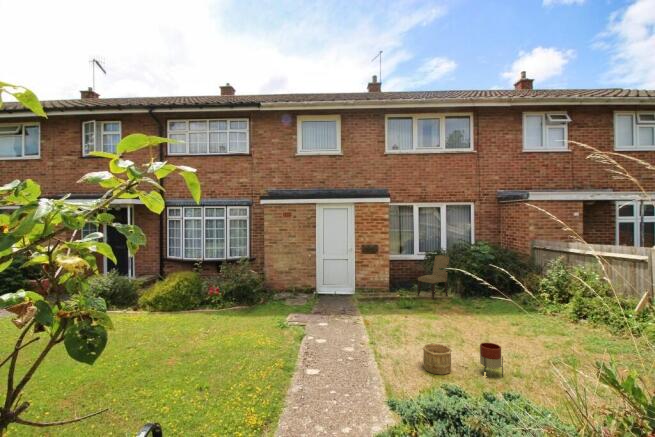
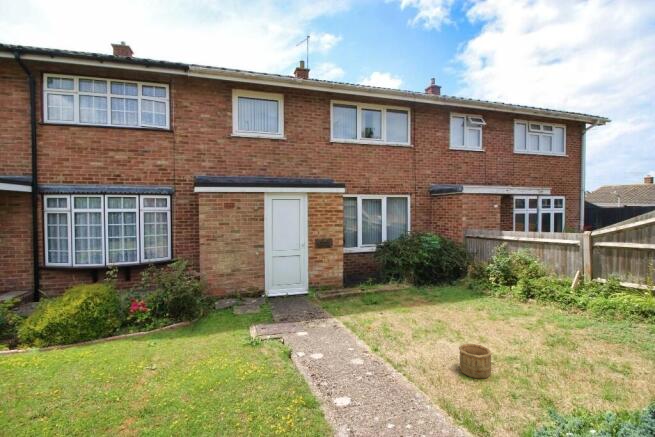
chair: present [418,255,449,299] -> none [371,247,400,292]
planter: present [480,343,503,377] -> none [513,336,537,374]

